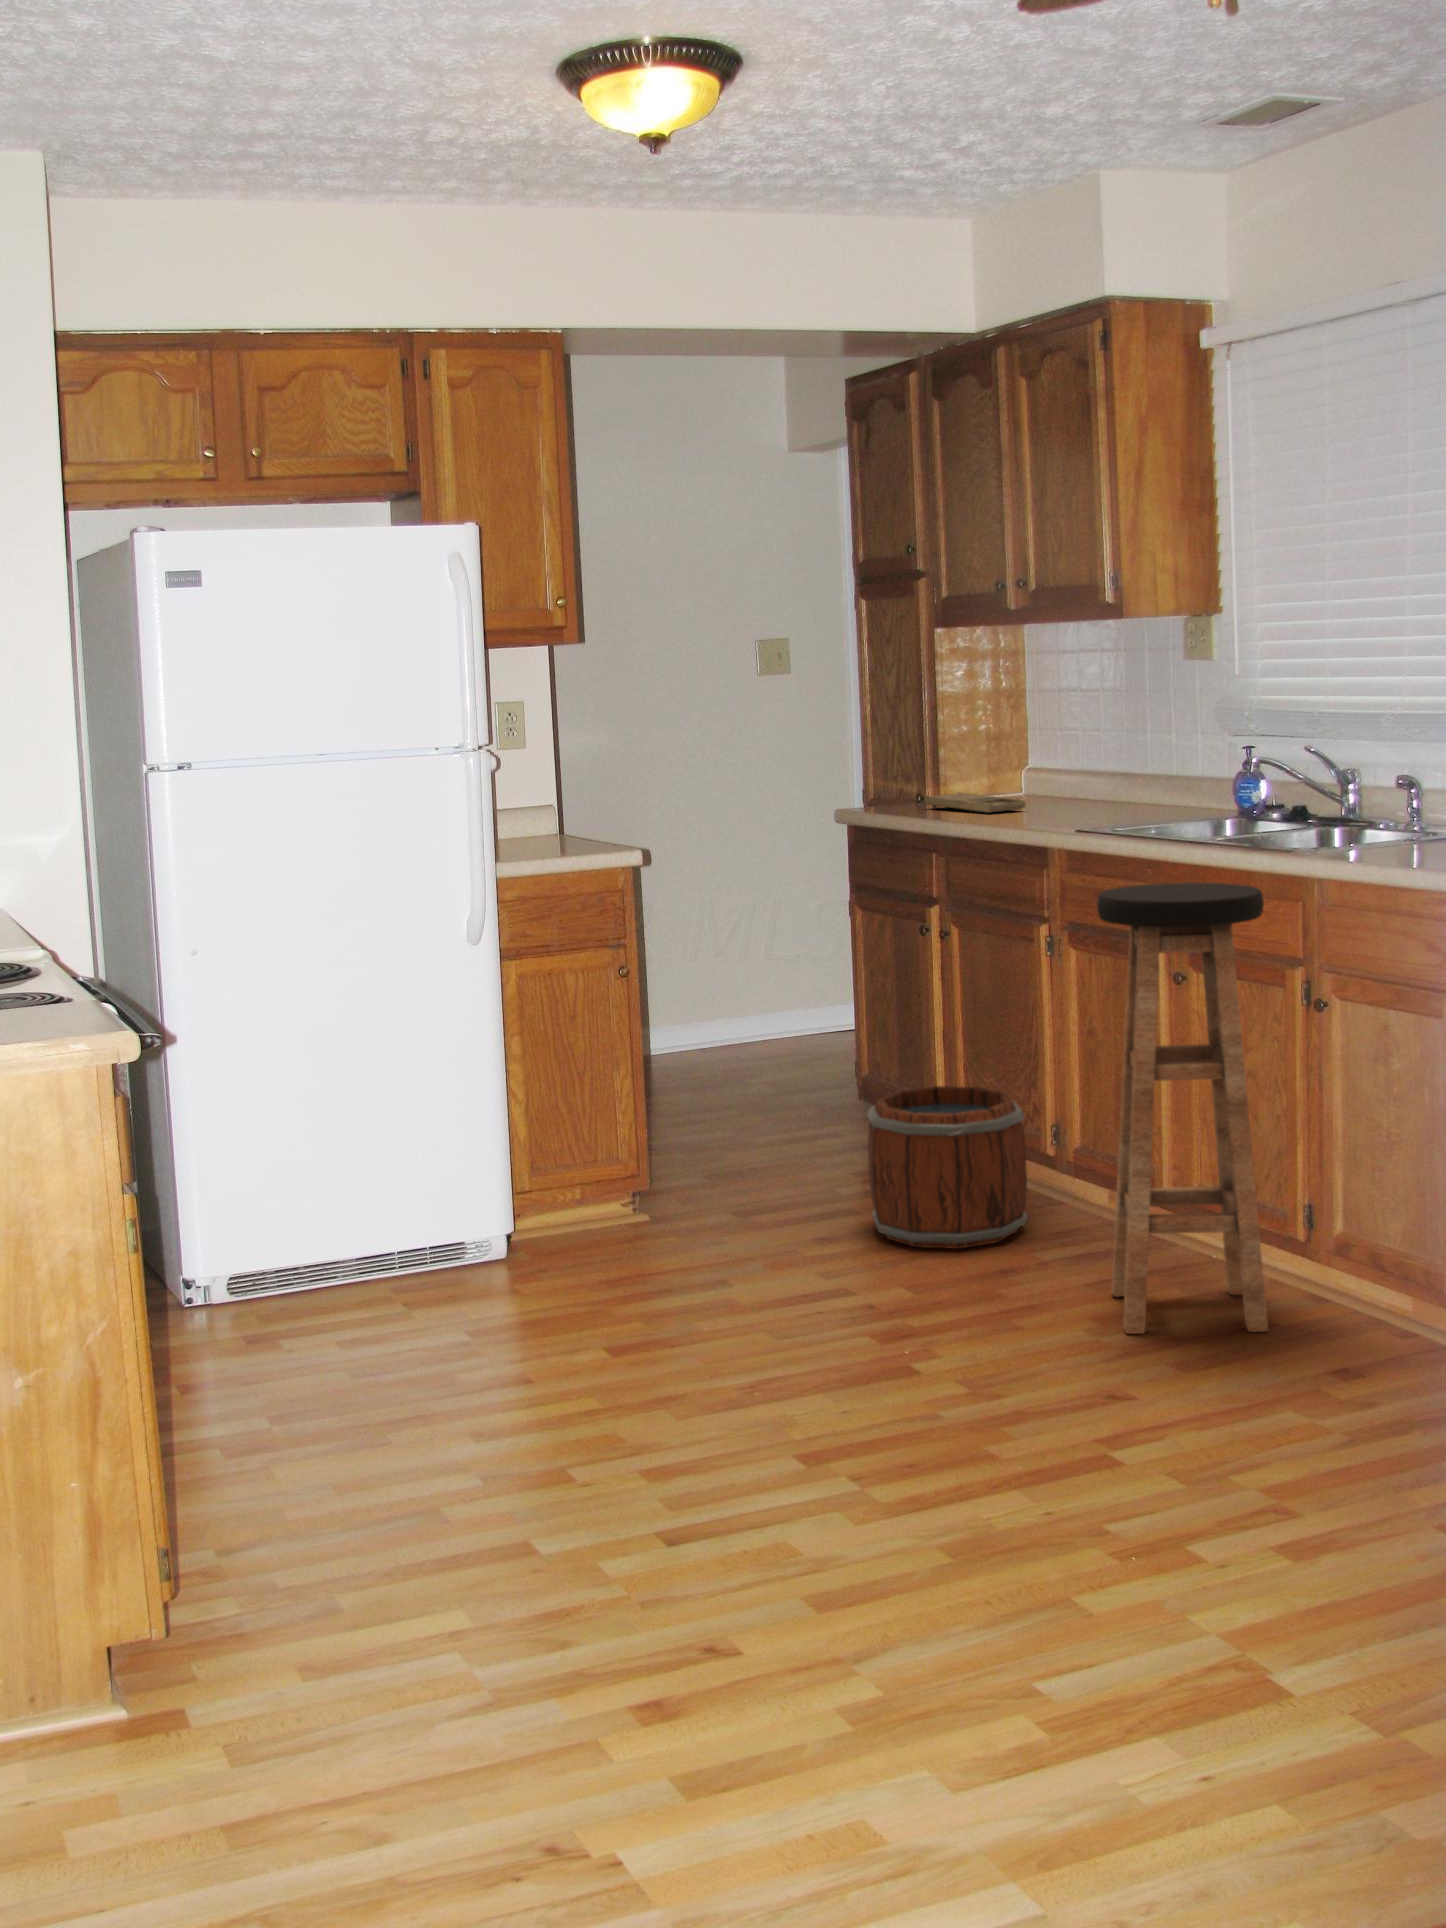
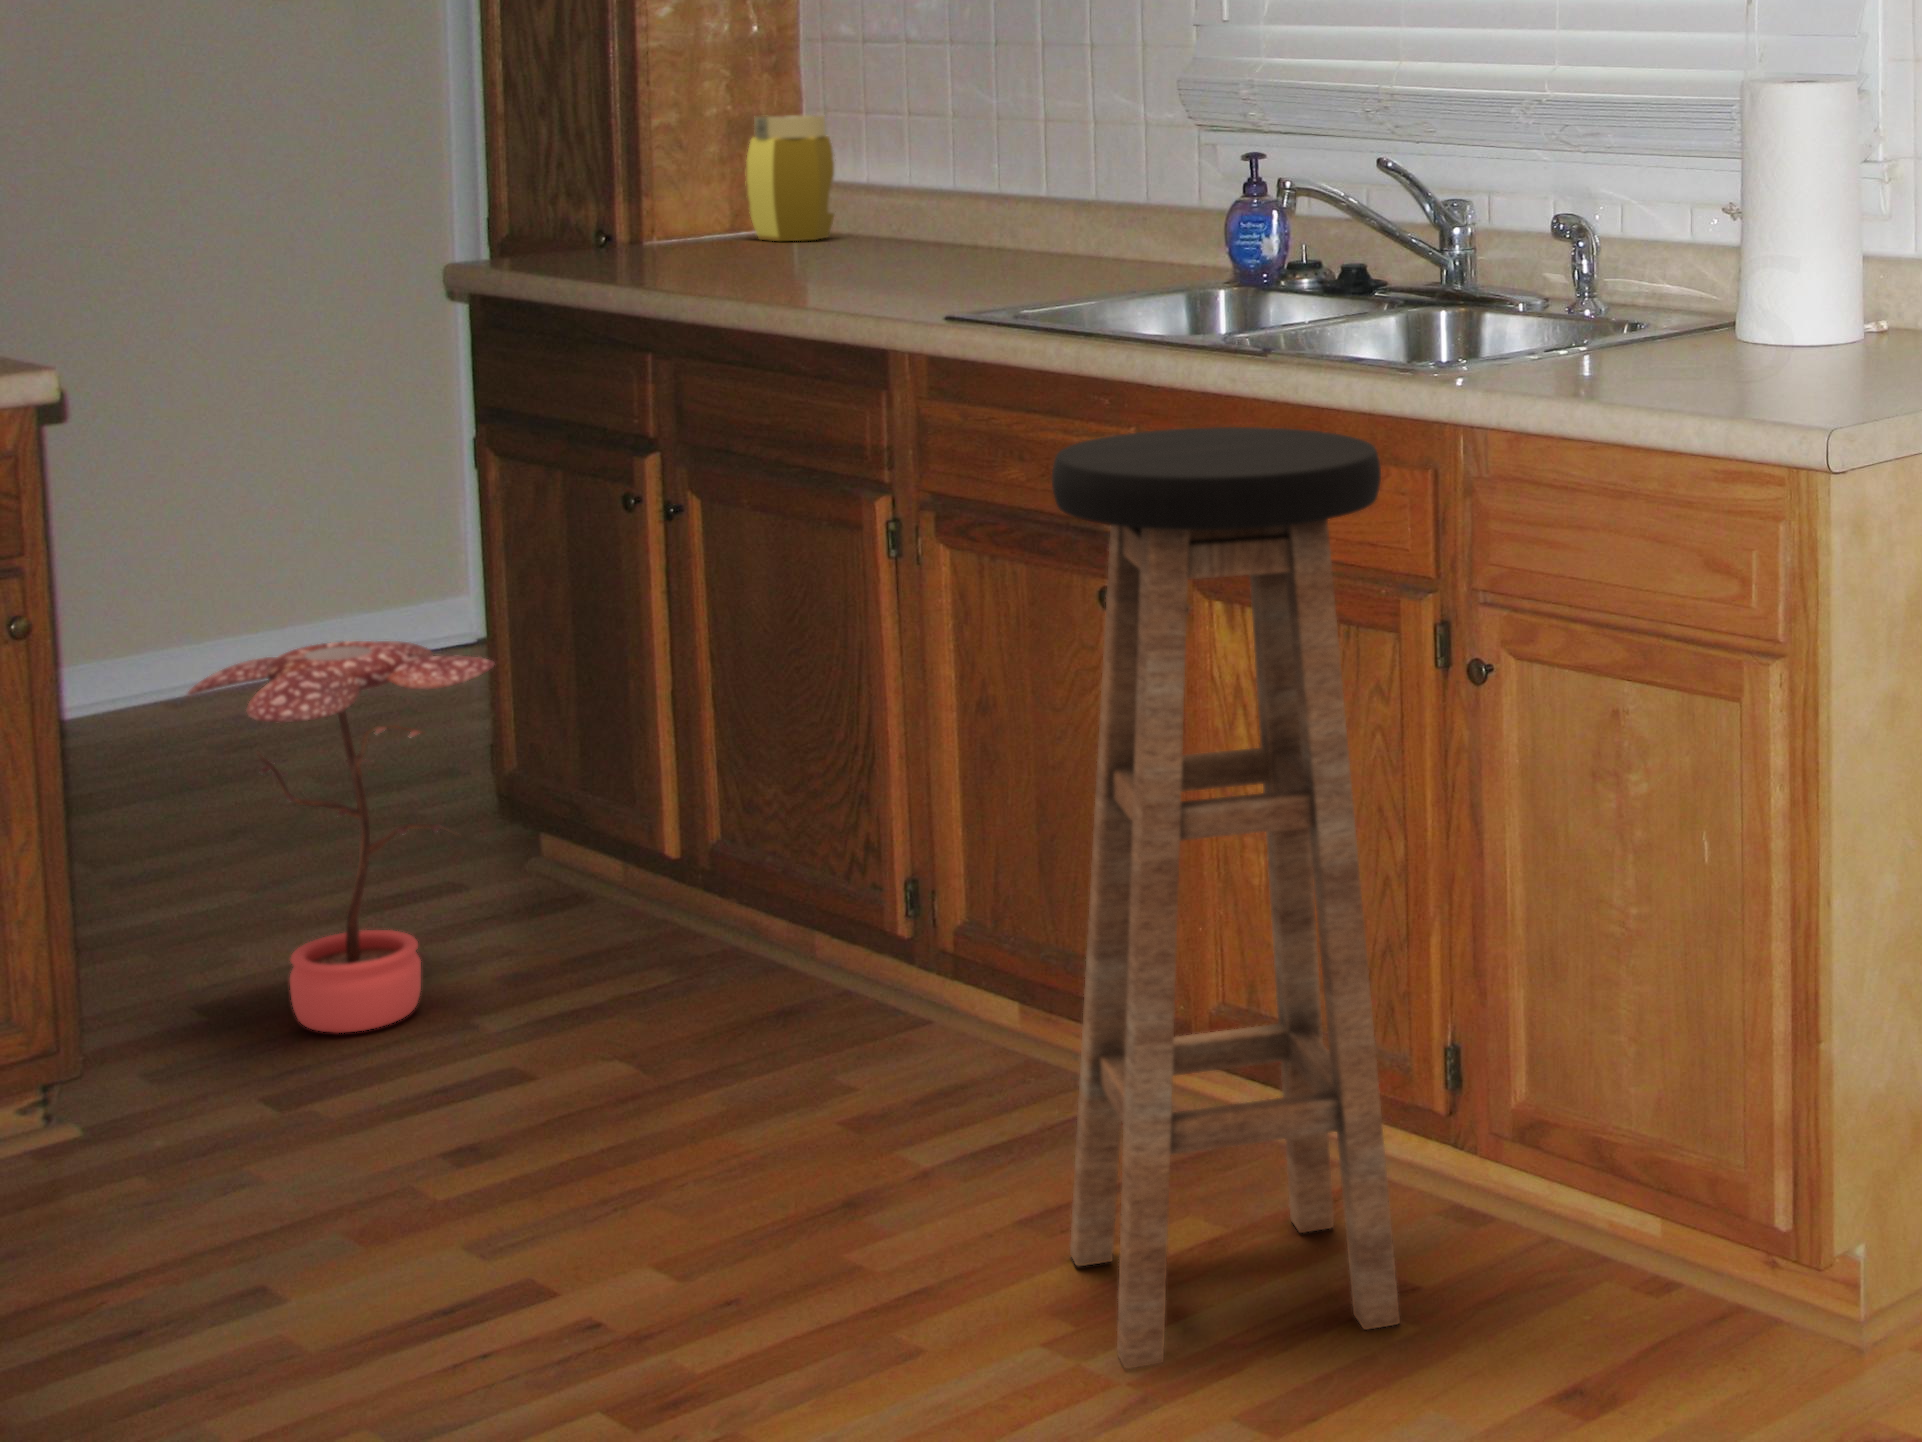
jar: none [992,729,1041,798] -> present [745,115,834,241]
tray: present [924,792,1026,813] -> none [624,231,827,273]
potted plant: none [716,995,856,1184] -> present [188,641,494,1033]
bucket: present [868,1086,1027,1249] -> none [532,822,870,1176]

